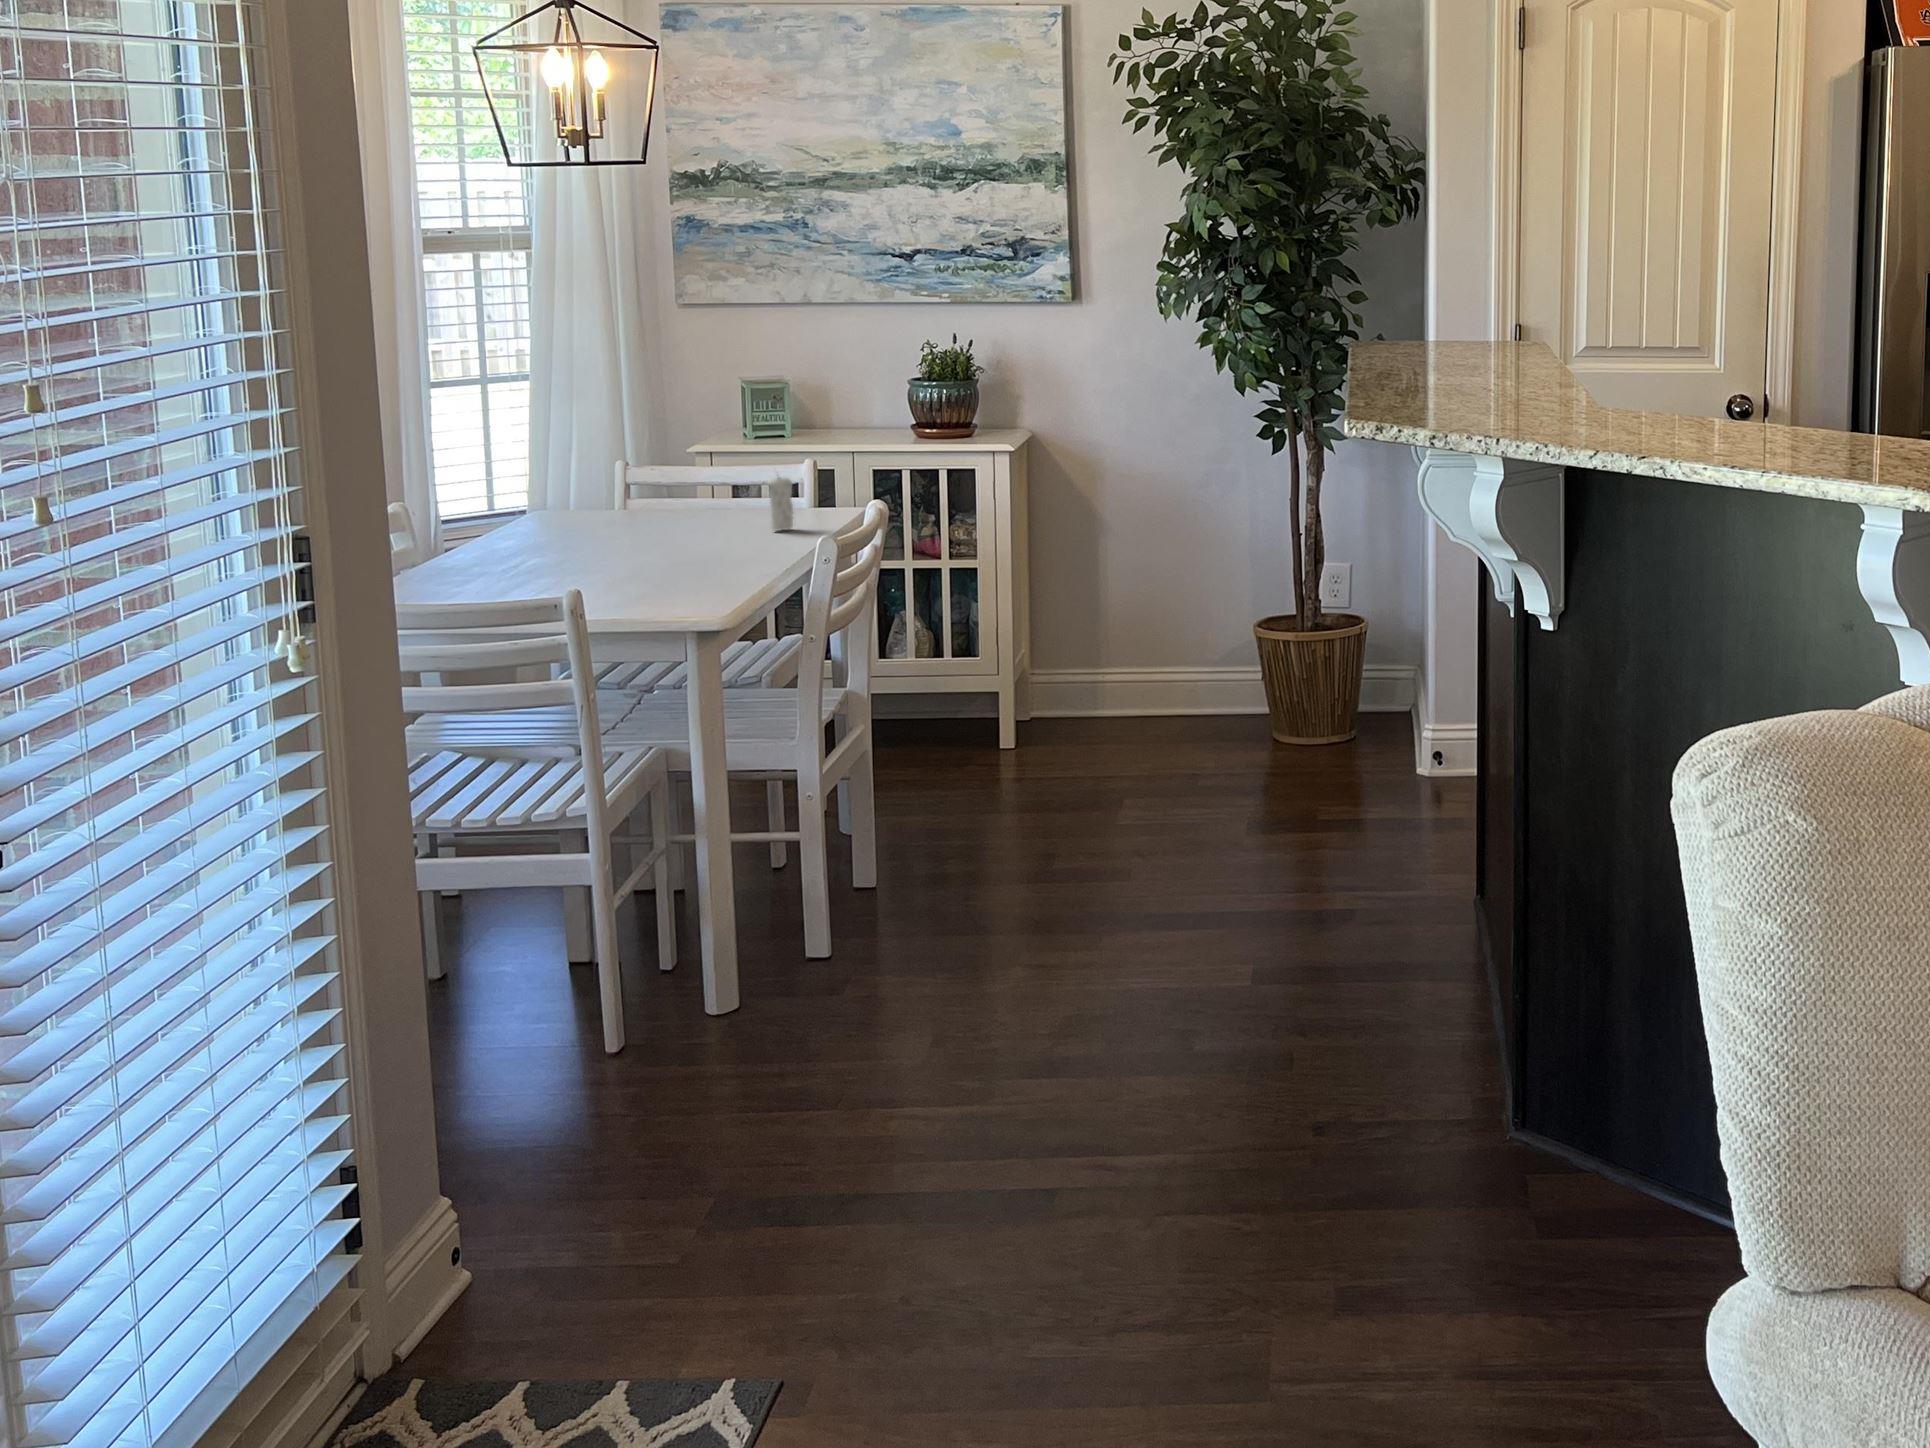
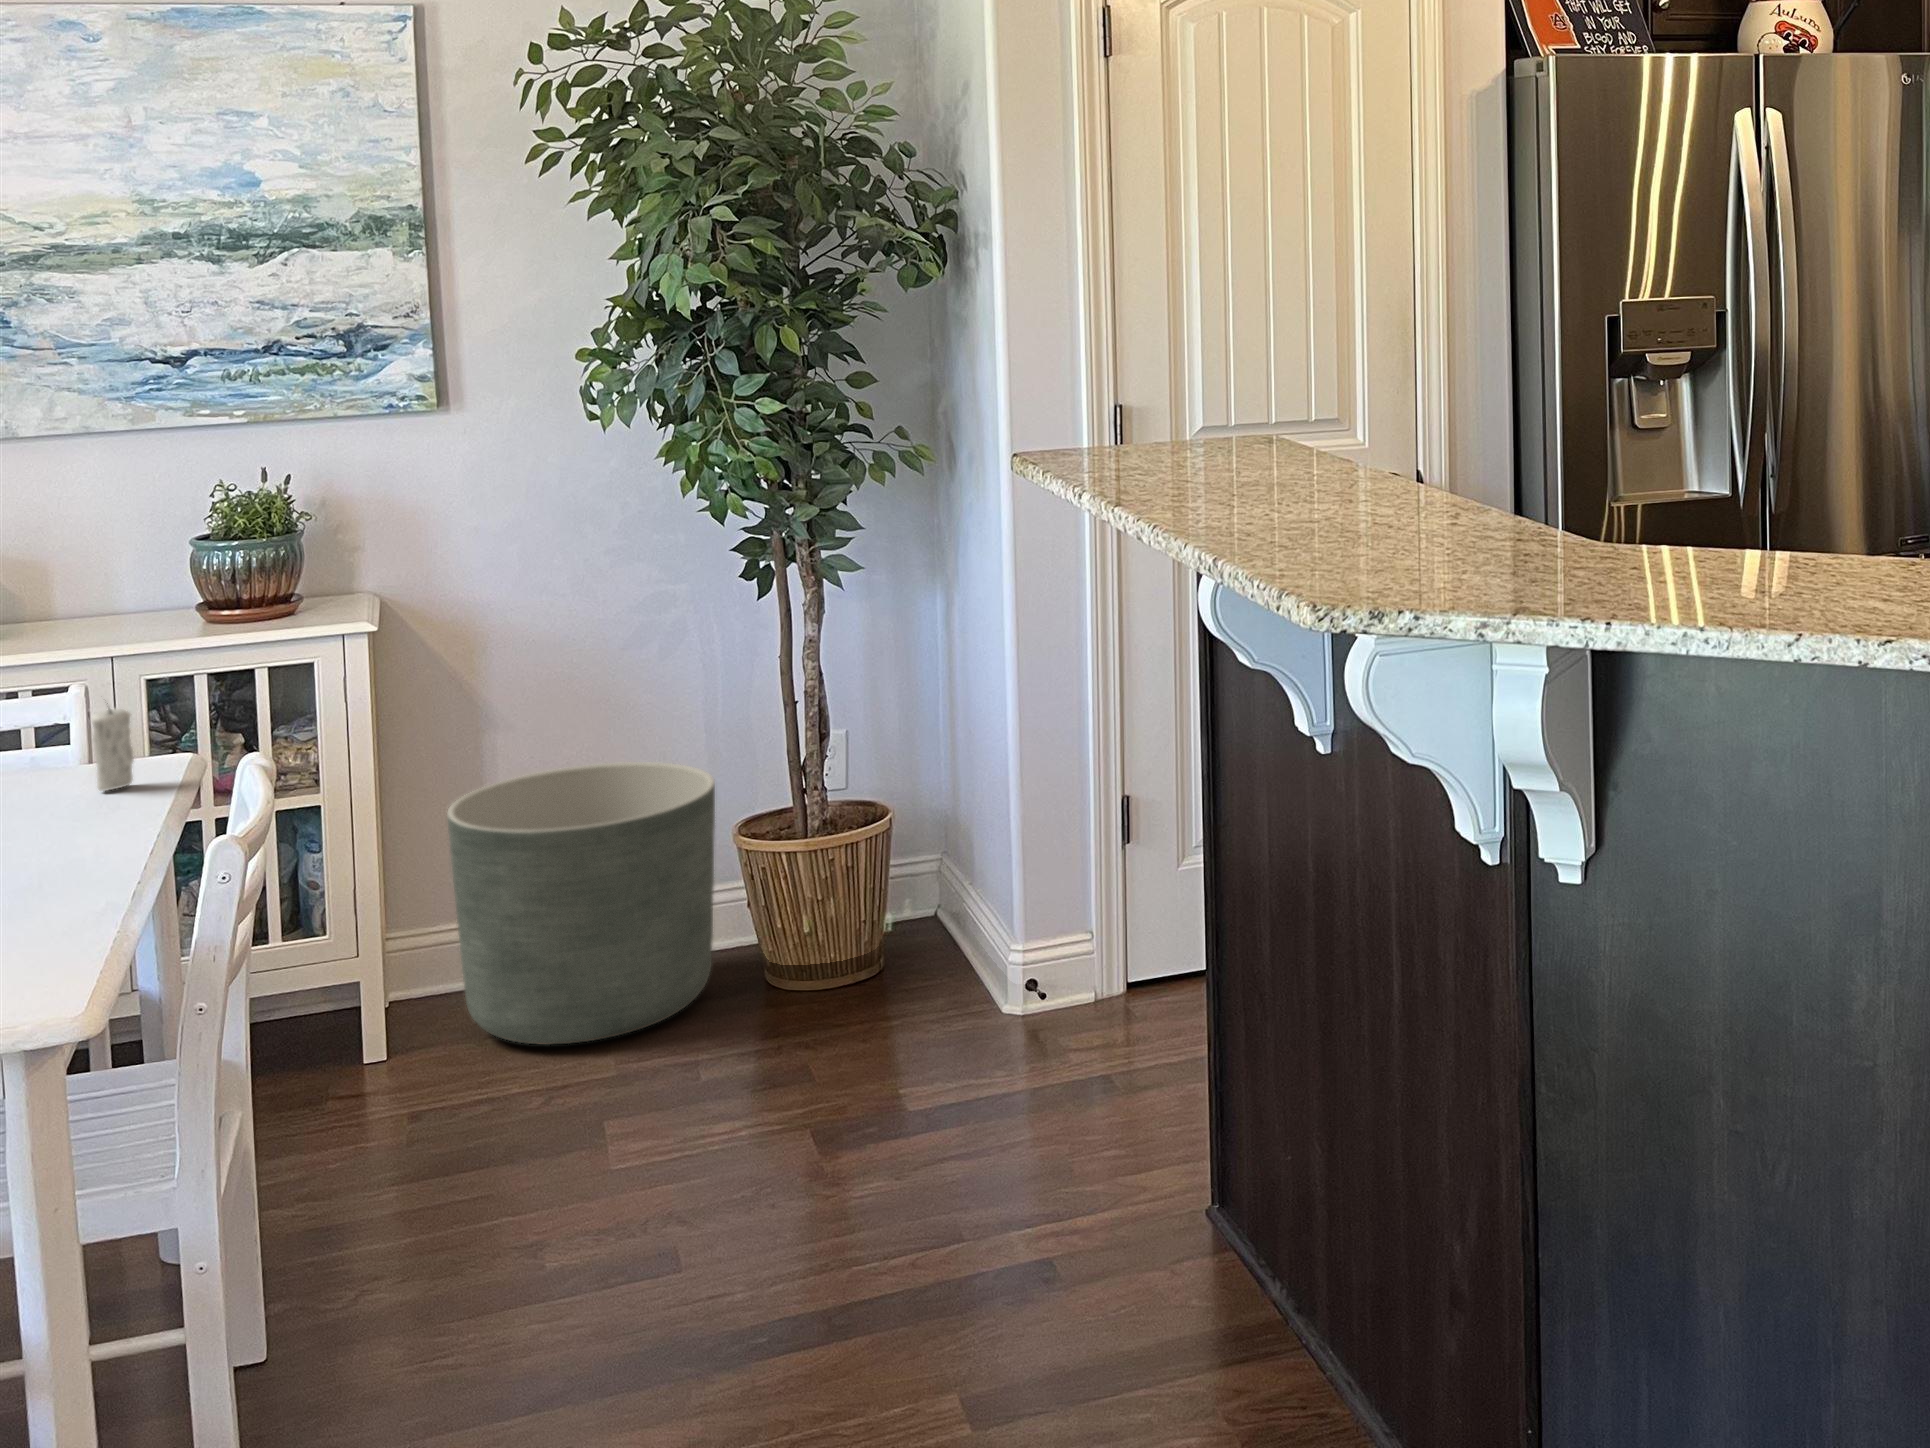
planter: none [1059,566,1238,756] -> present [447,762,715,1045]

